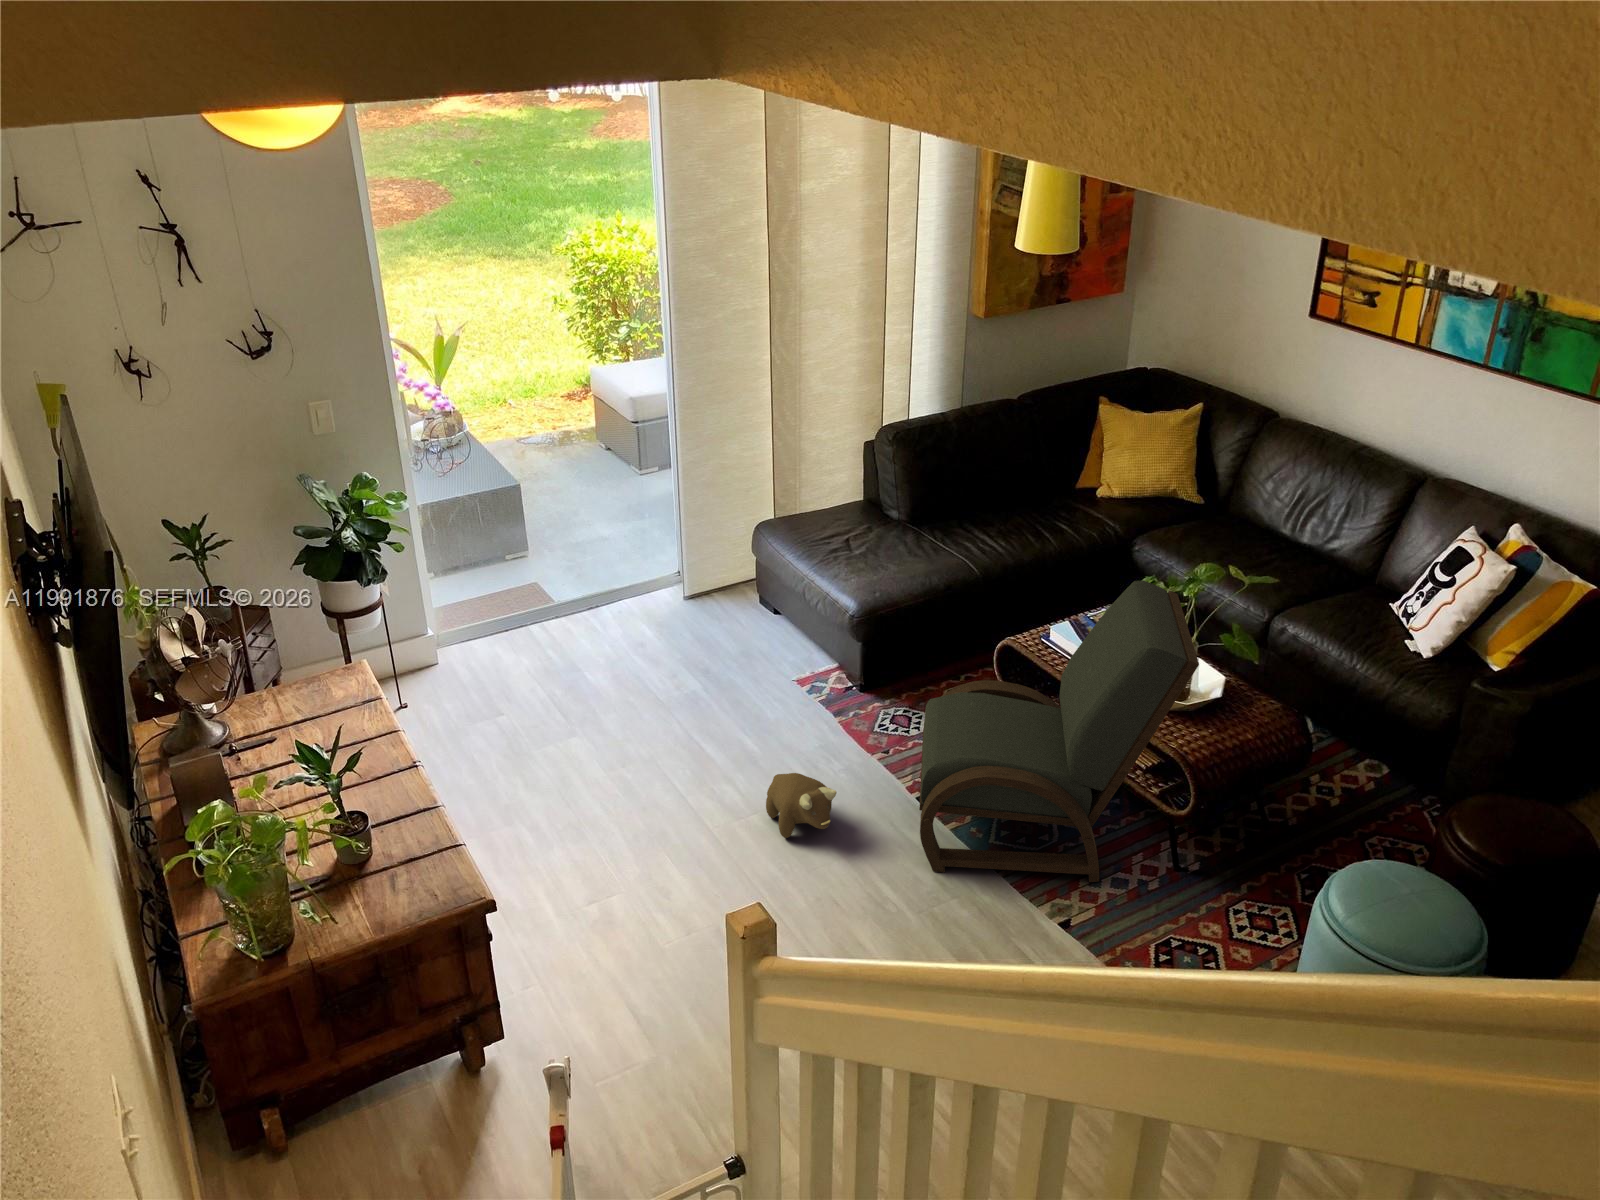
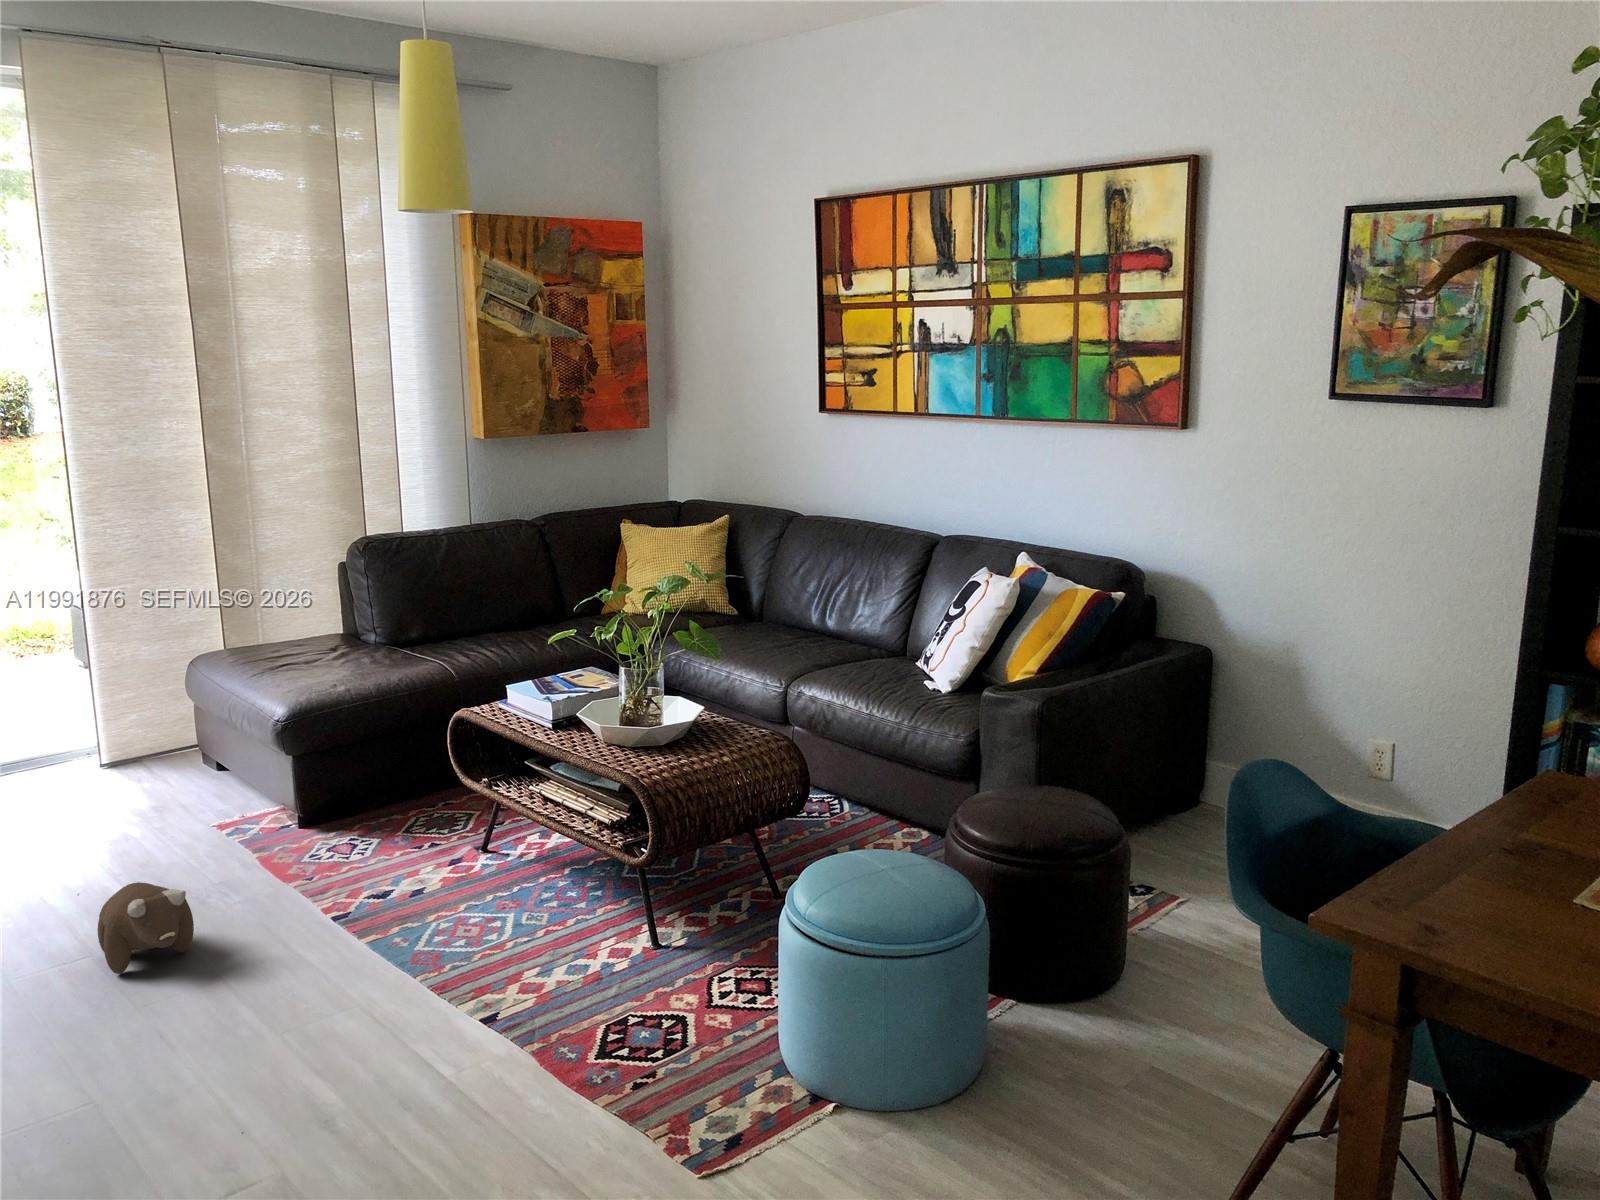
lounge chair: present [919,581,1199,882] -> none [292,588,629,985]

